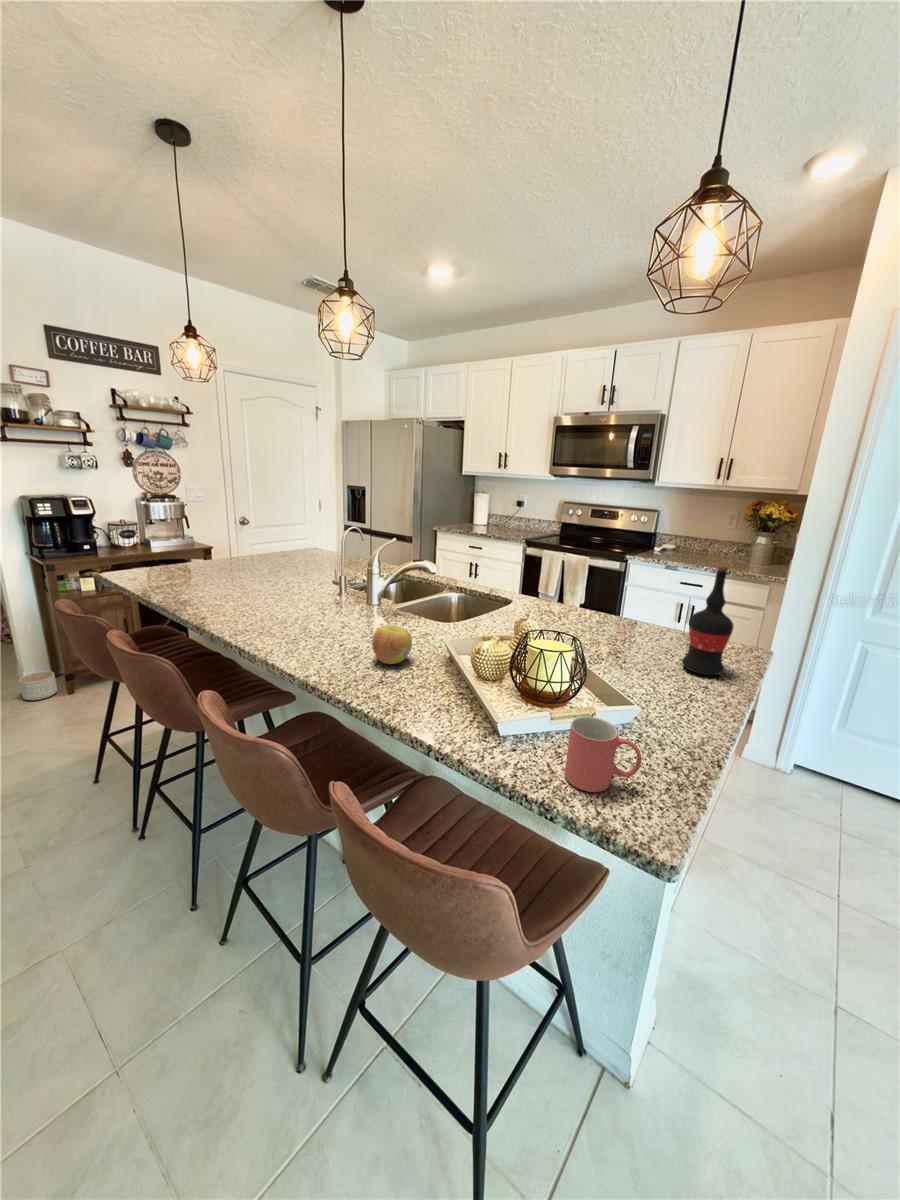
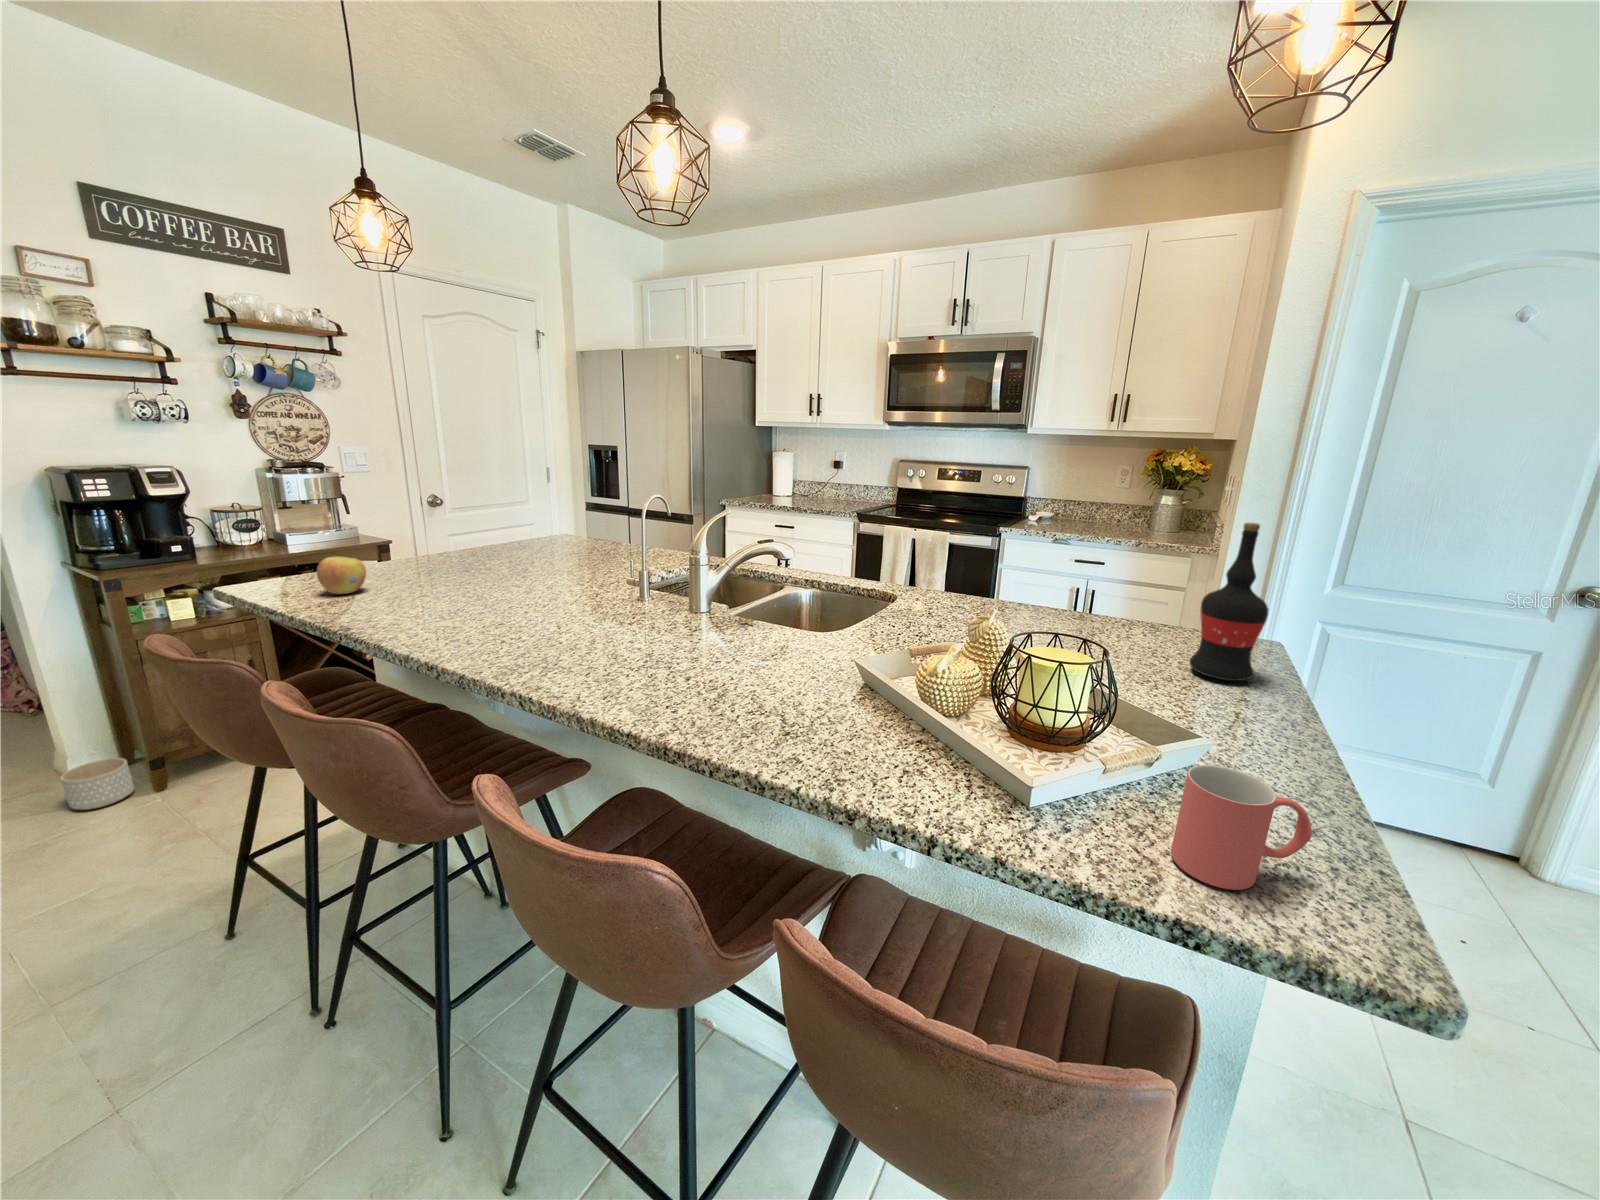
apple: present [372,625,412,664] -> present [317,557,366,594]

